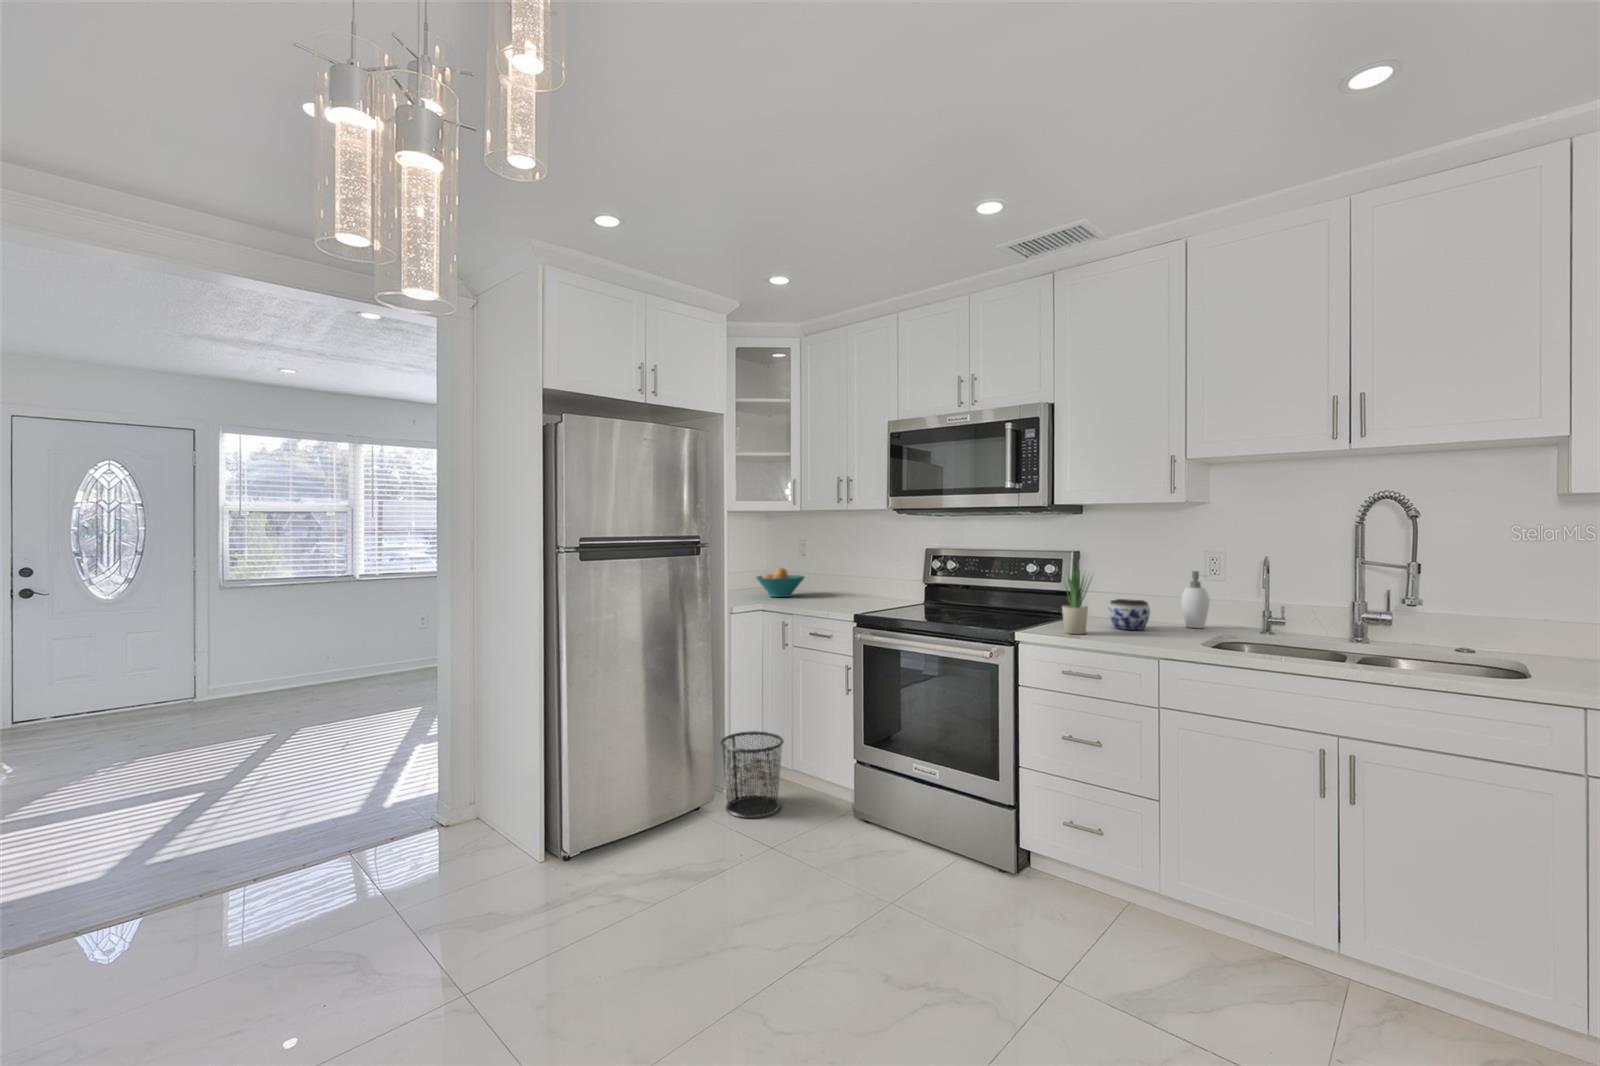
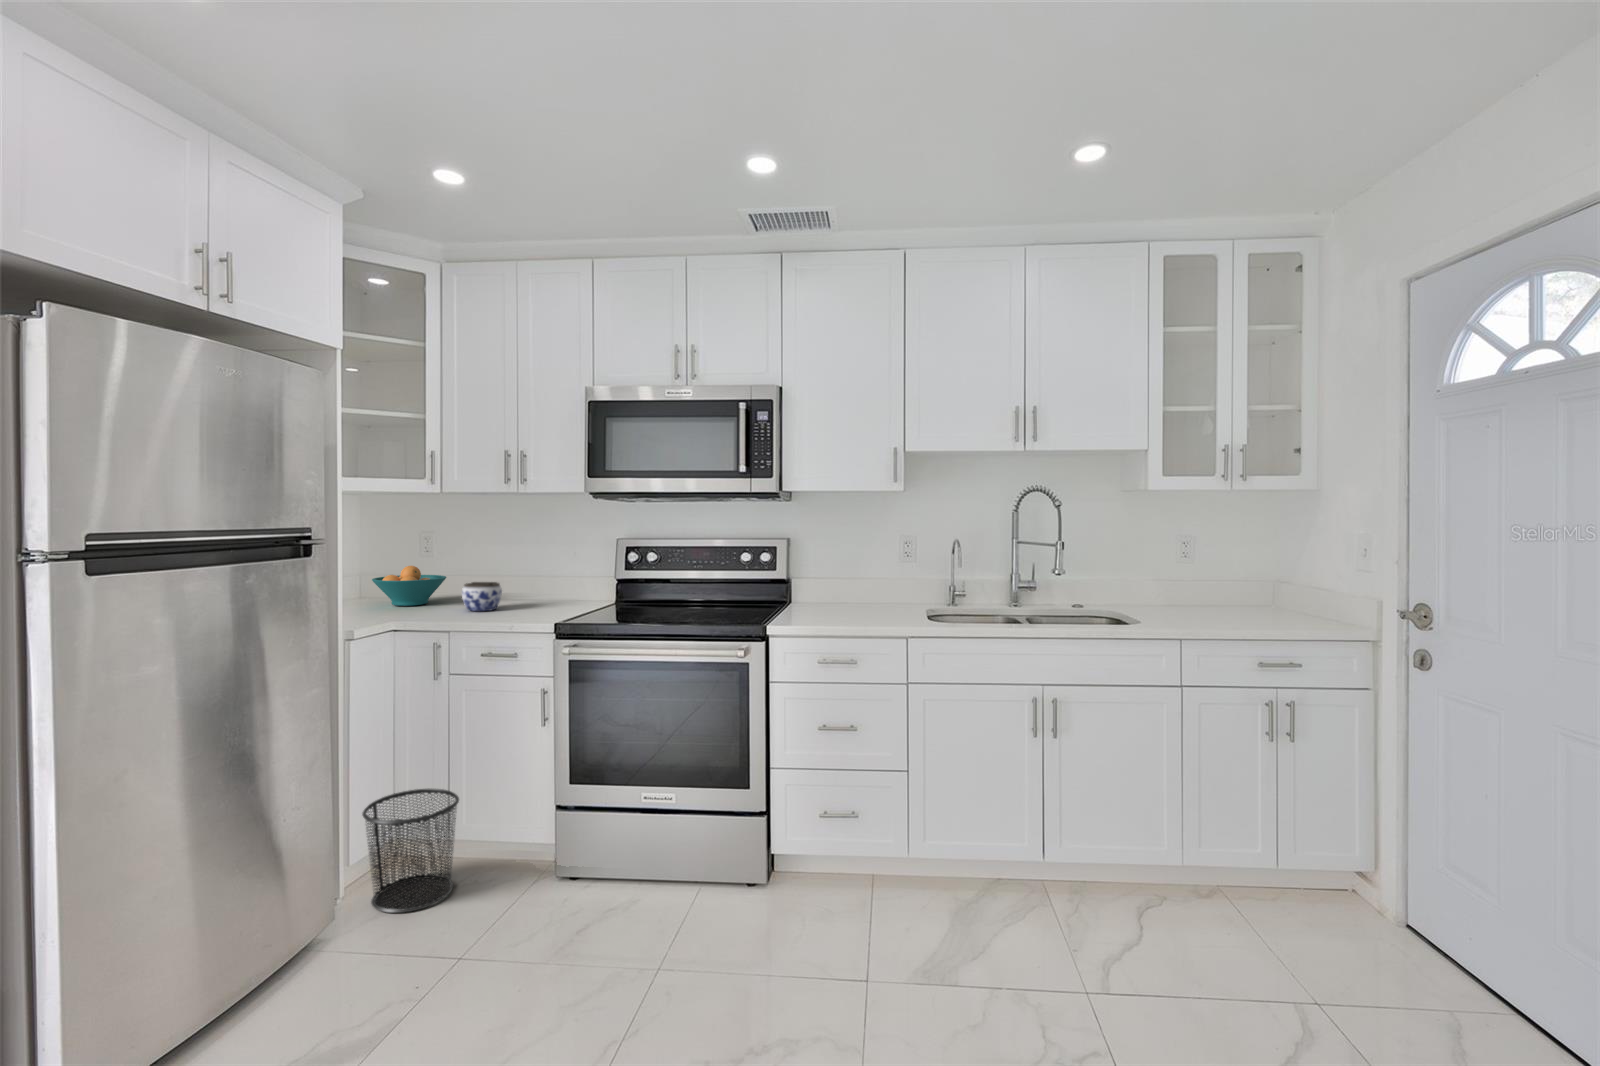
potted plant: present [1062,570,1090,634] -> none [808,548,839,624]
soap dispenser: present [1181,571,1209,628] -> none [888,556,914,609]
jar: present [1108,599,1150,630] -> present [462,582,502,611]

